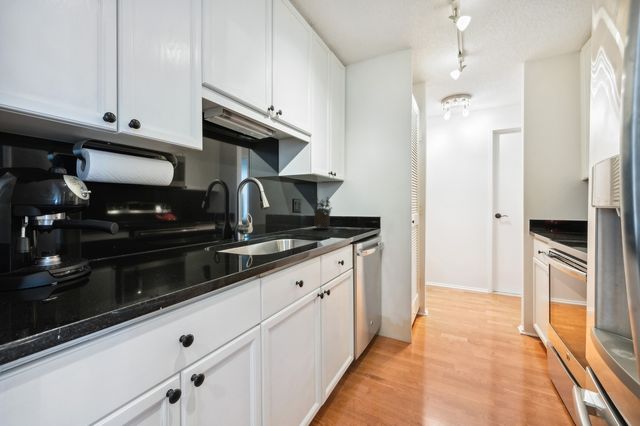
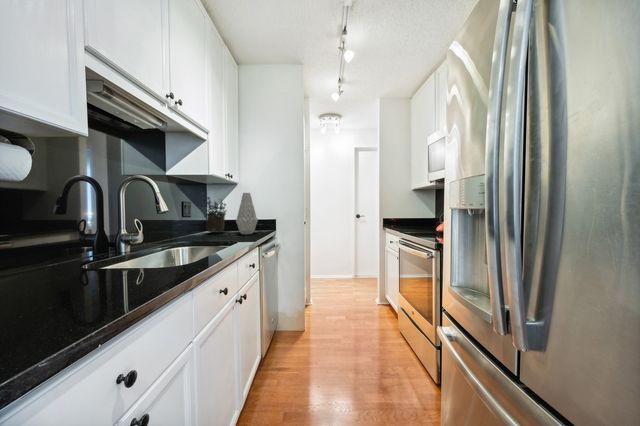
vase: none [337,190,358,232] -> present [236,193,258,234]

